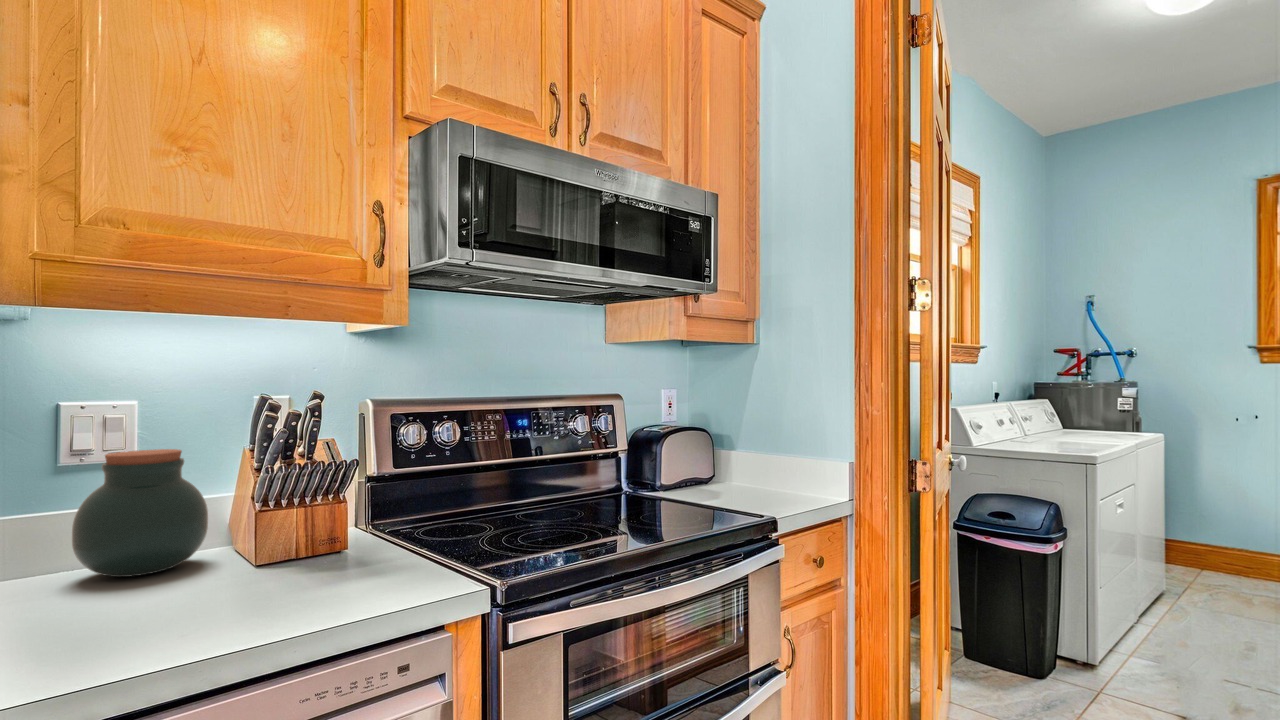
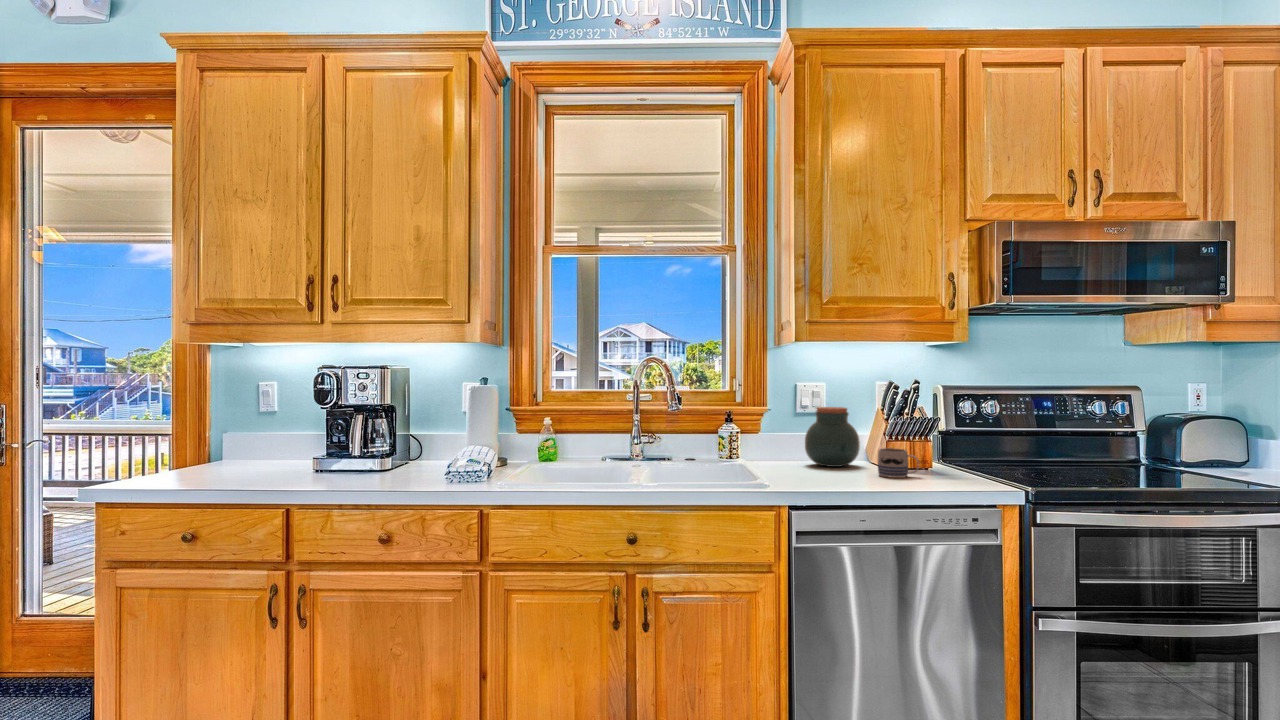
mug: none [221,527,311,594] -> present [878,448,919,478]

